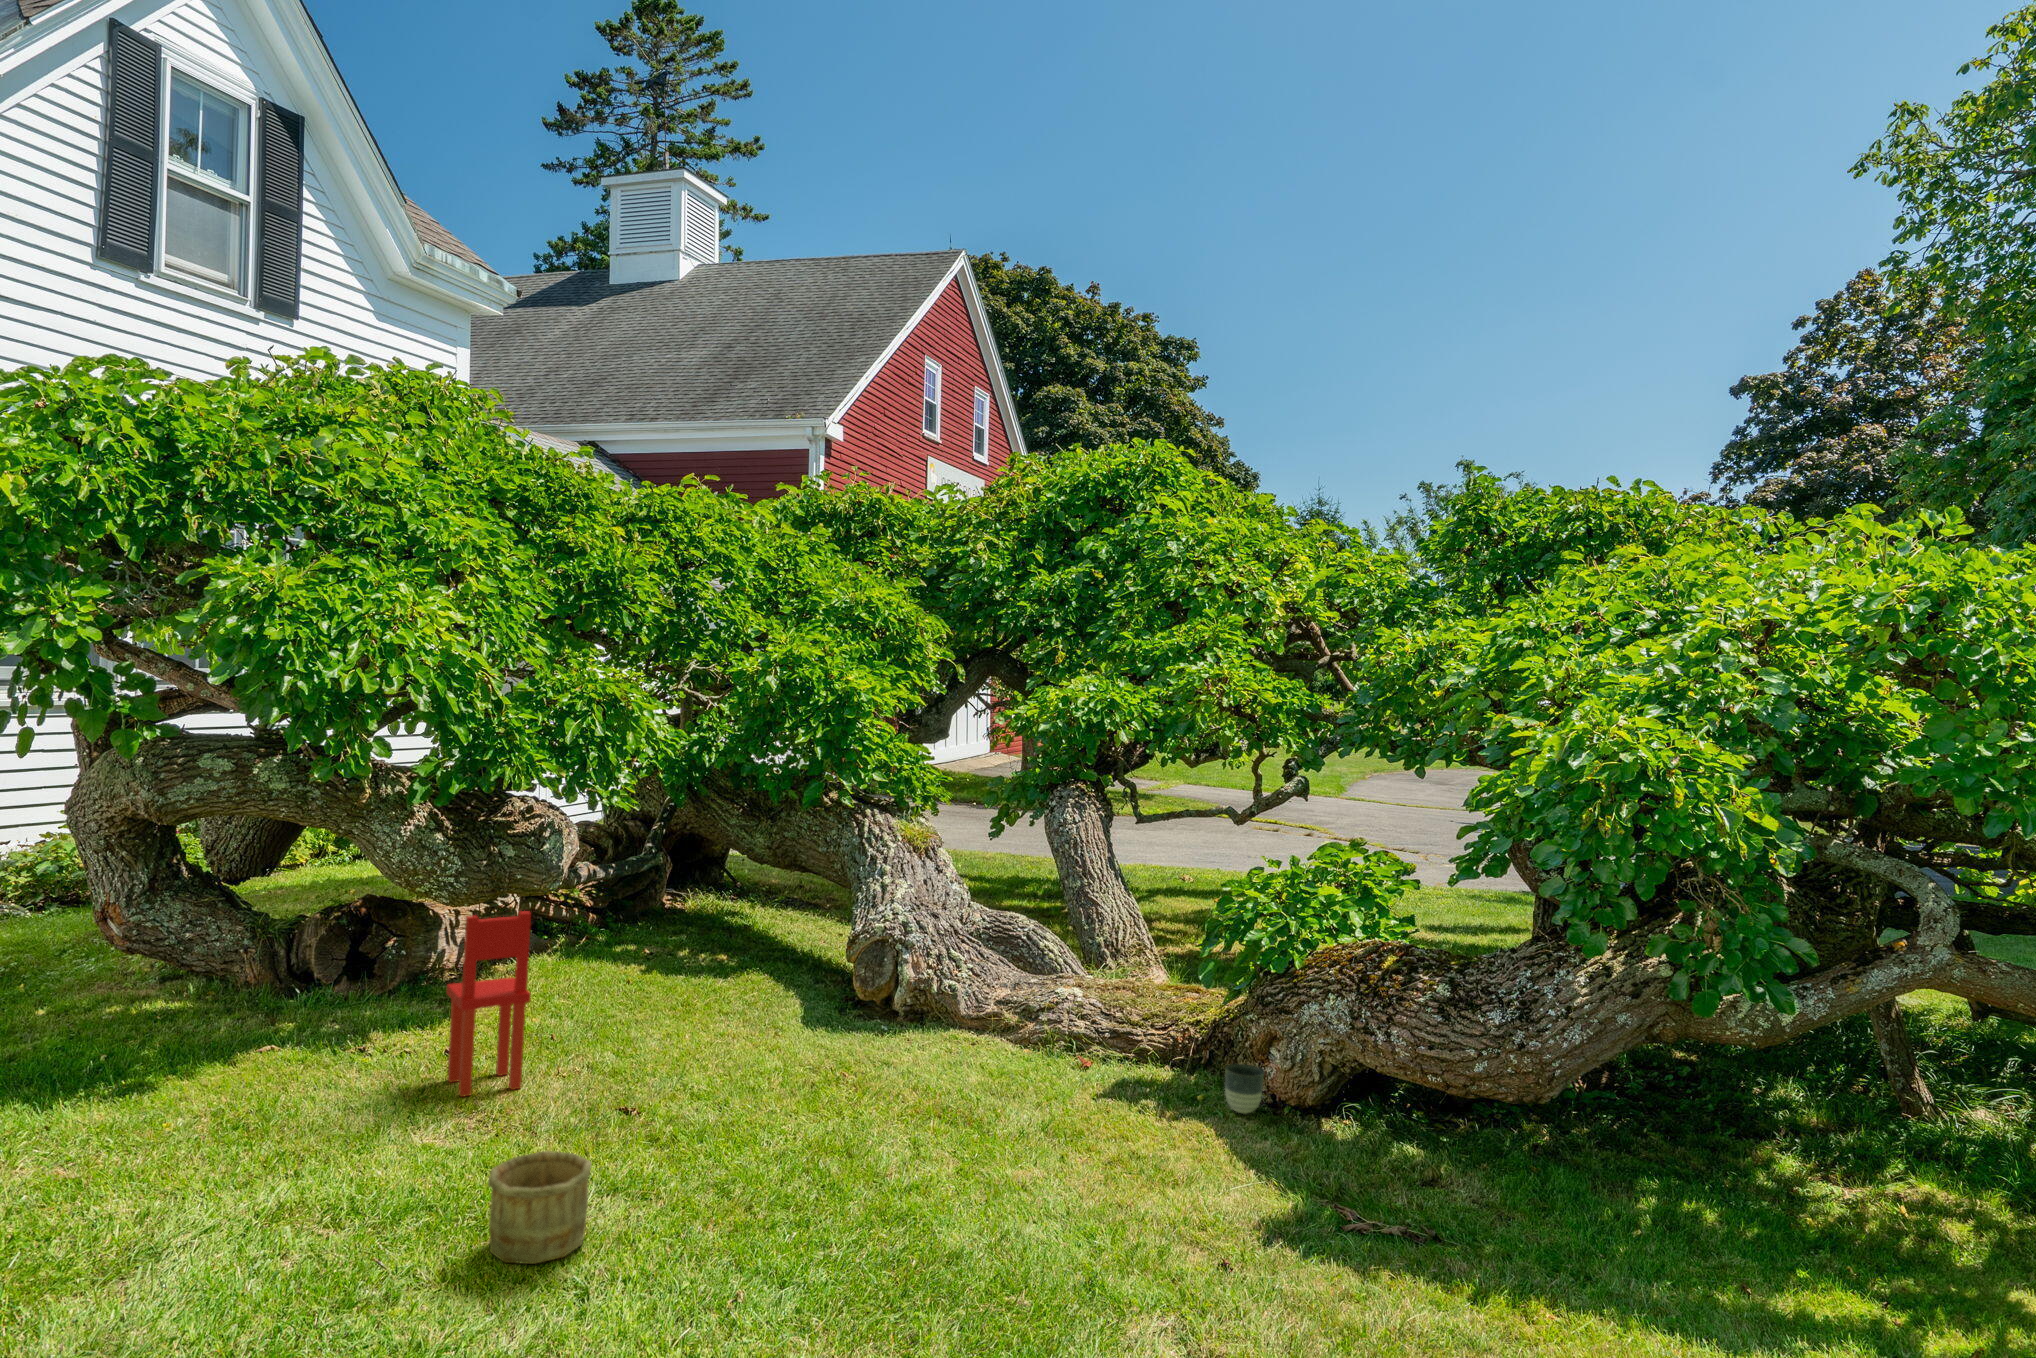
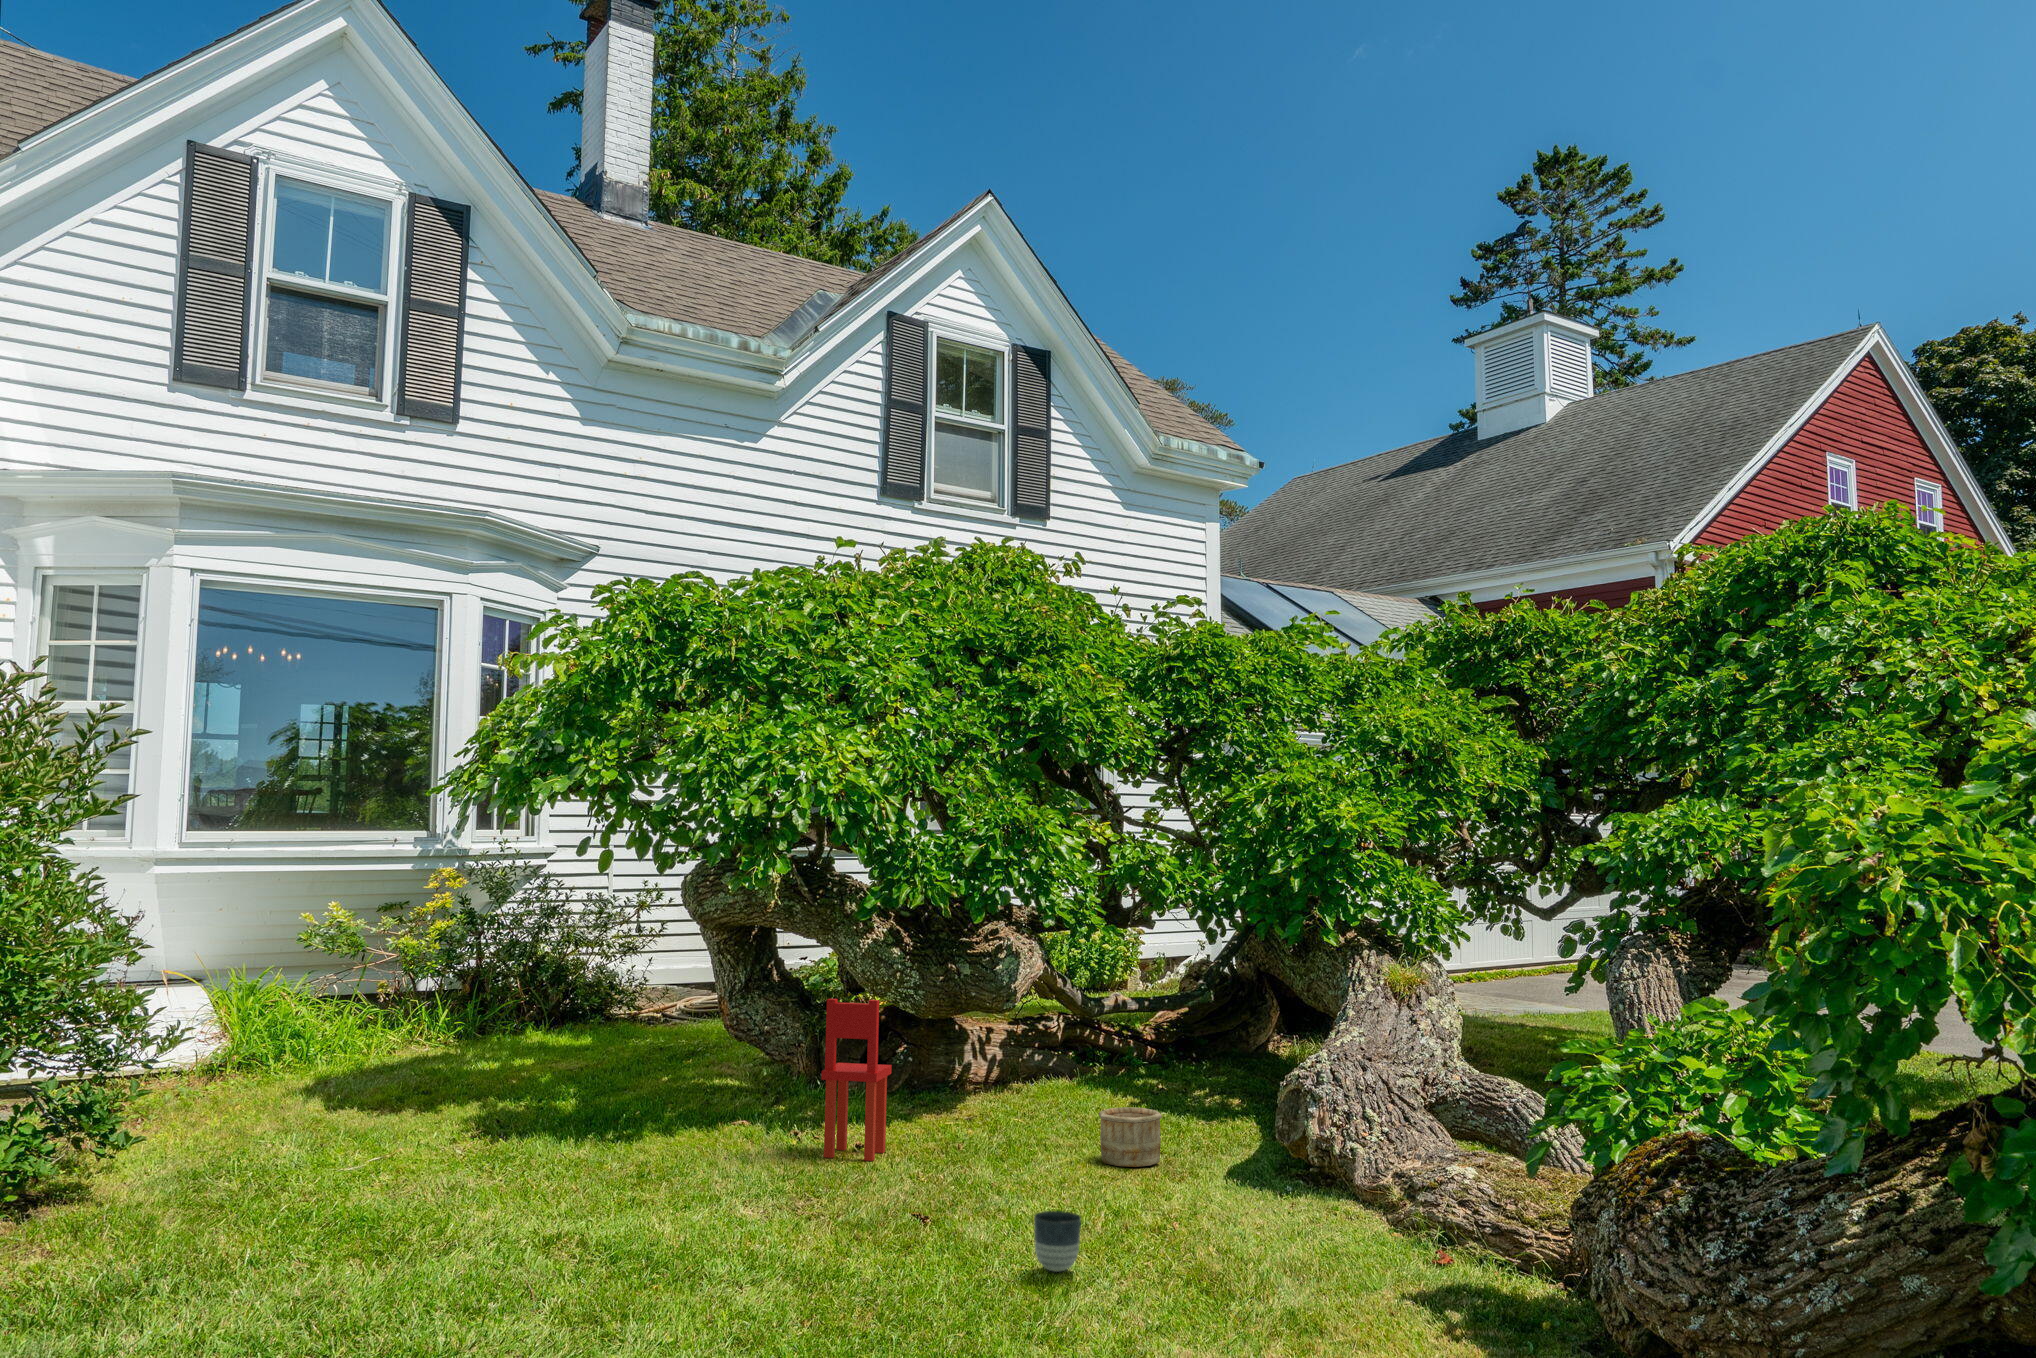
planter: present [1225,1064,1264,1114] -> present [1034,1211,1081,1272]
wooden bucket: present [488,1151,592,1264] -> present [1099,1107,1162,1167]

